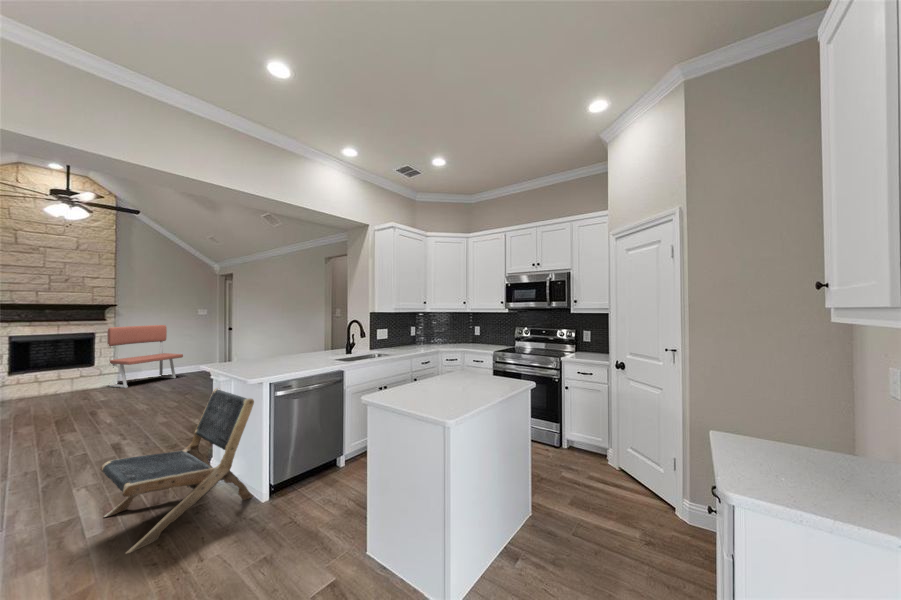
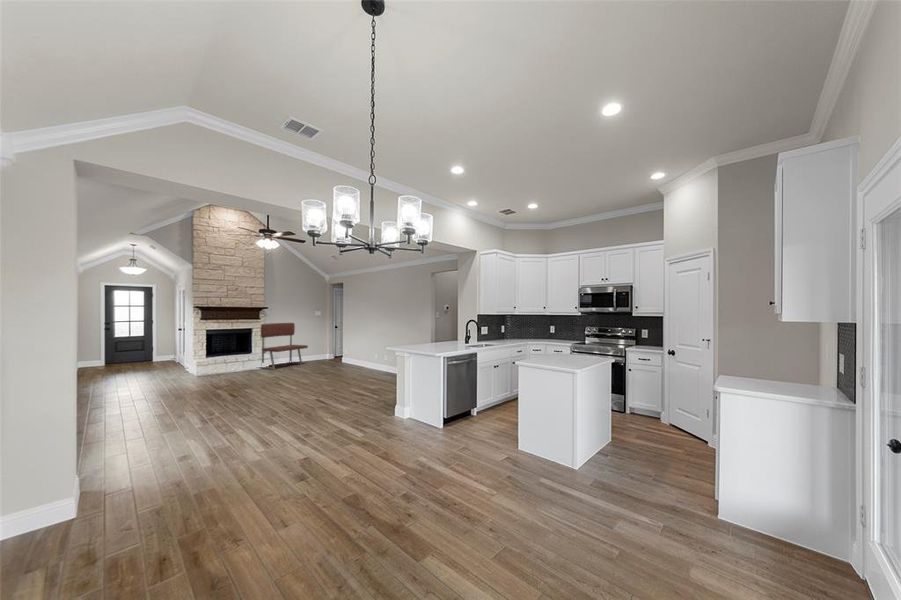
lounge chair: present [100,388,254,554] -> none [354,361,433,446]

